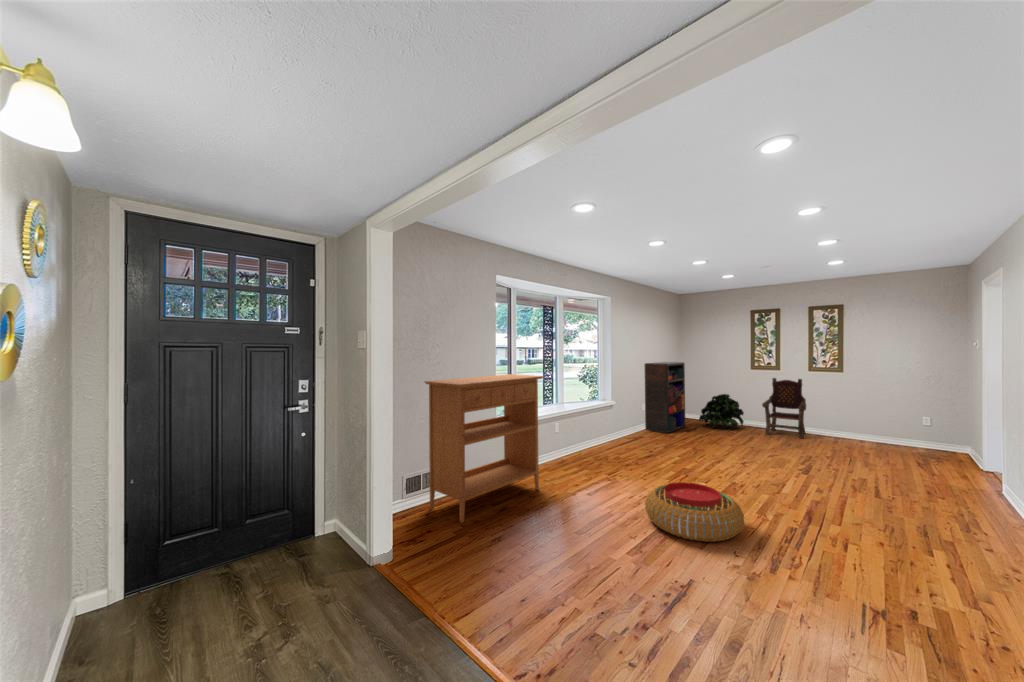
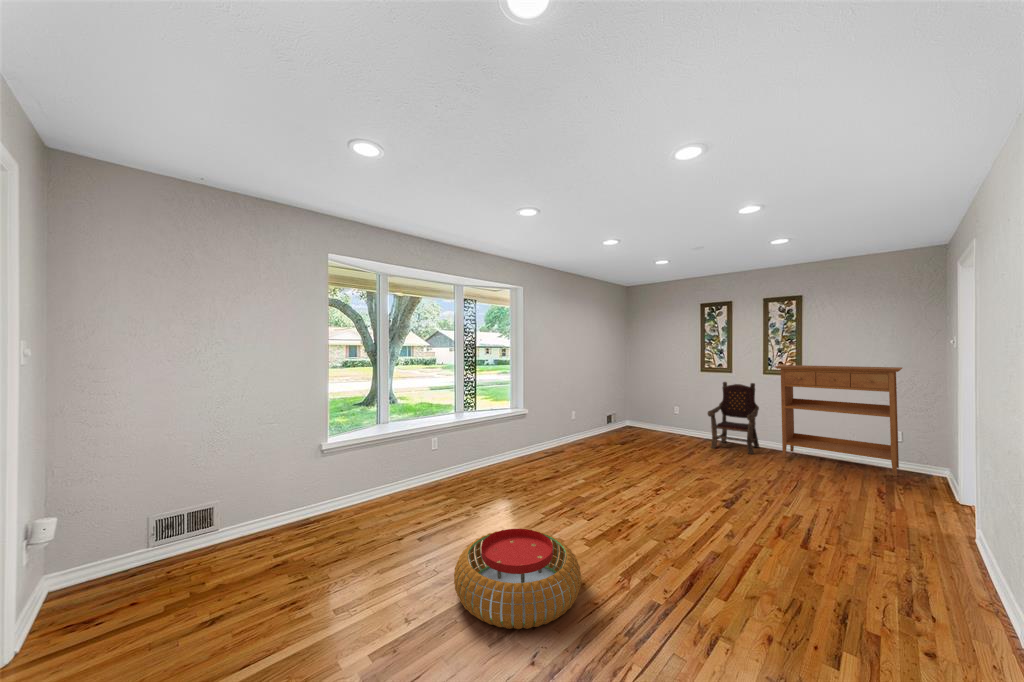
bookshelf: present [644,362,686,433] -> none [575,363,625,445]
console table: present [425,374,544,523] -> present [775,365,902,477]
potted plant: present [699,394,744,429] -> none [643,400,691,441]

